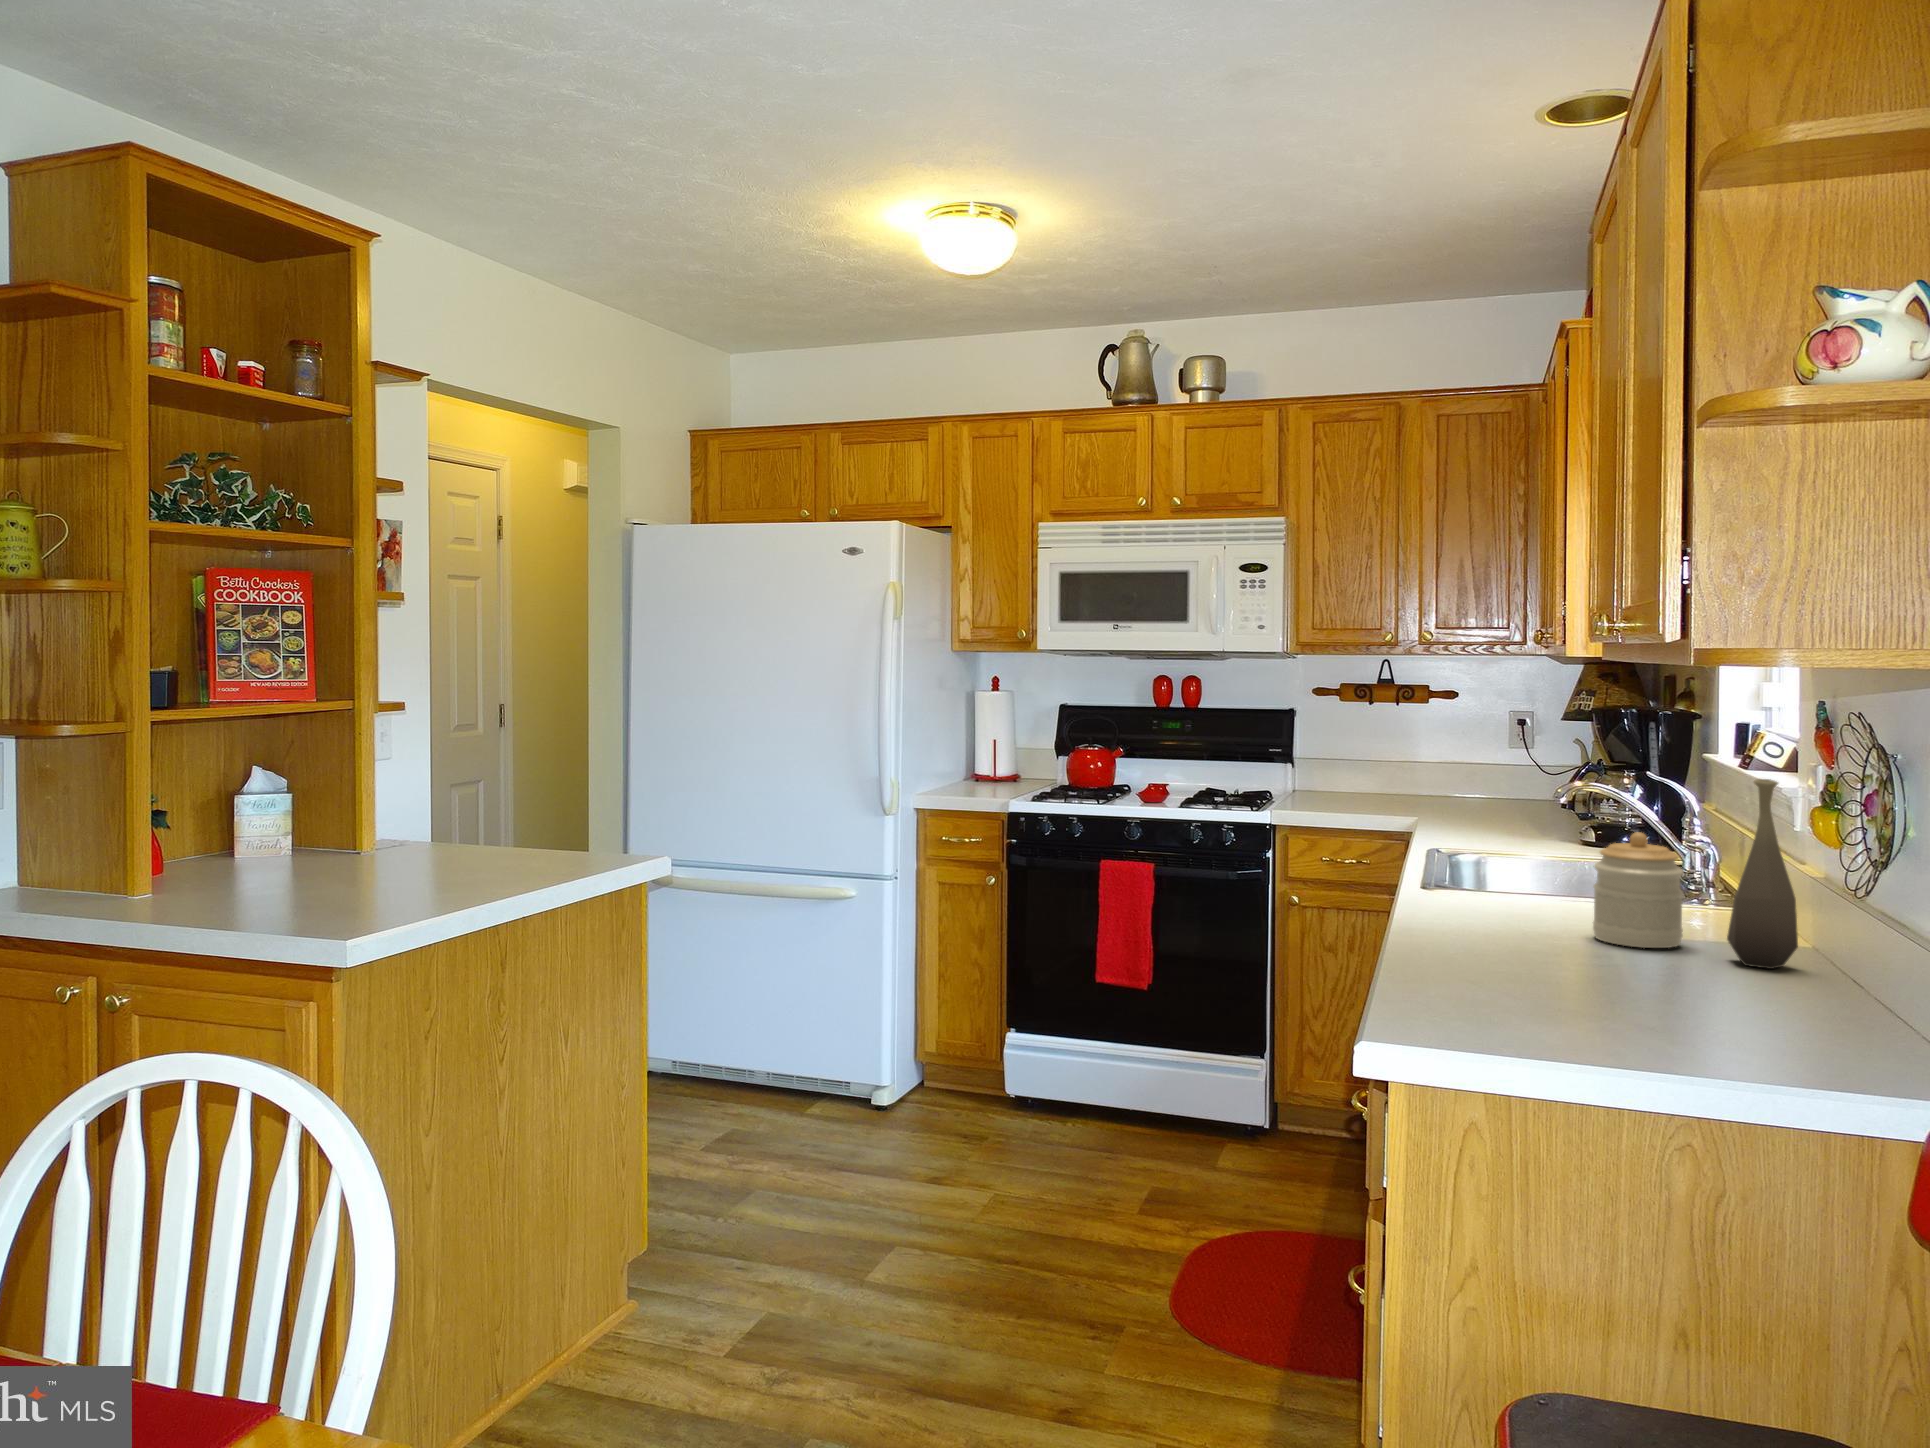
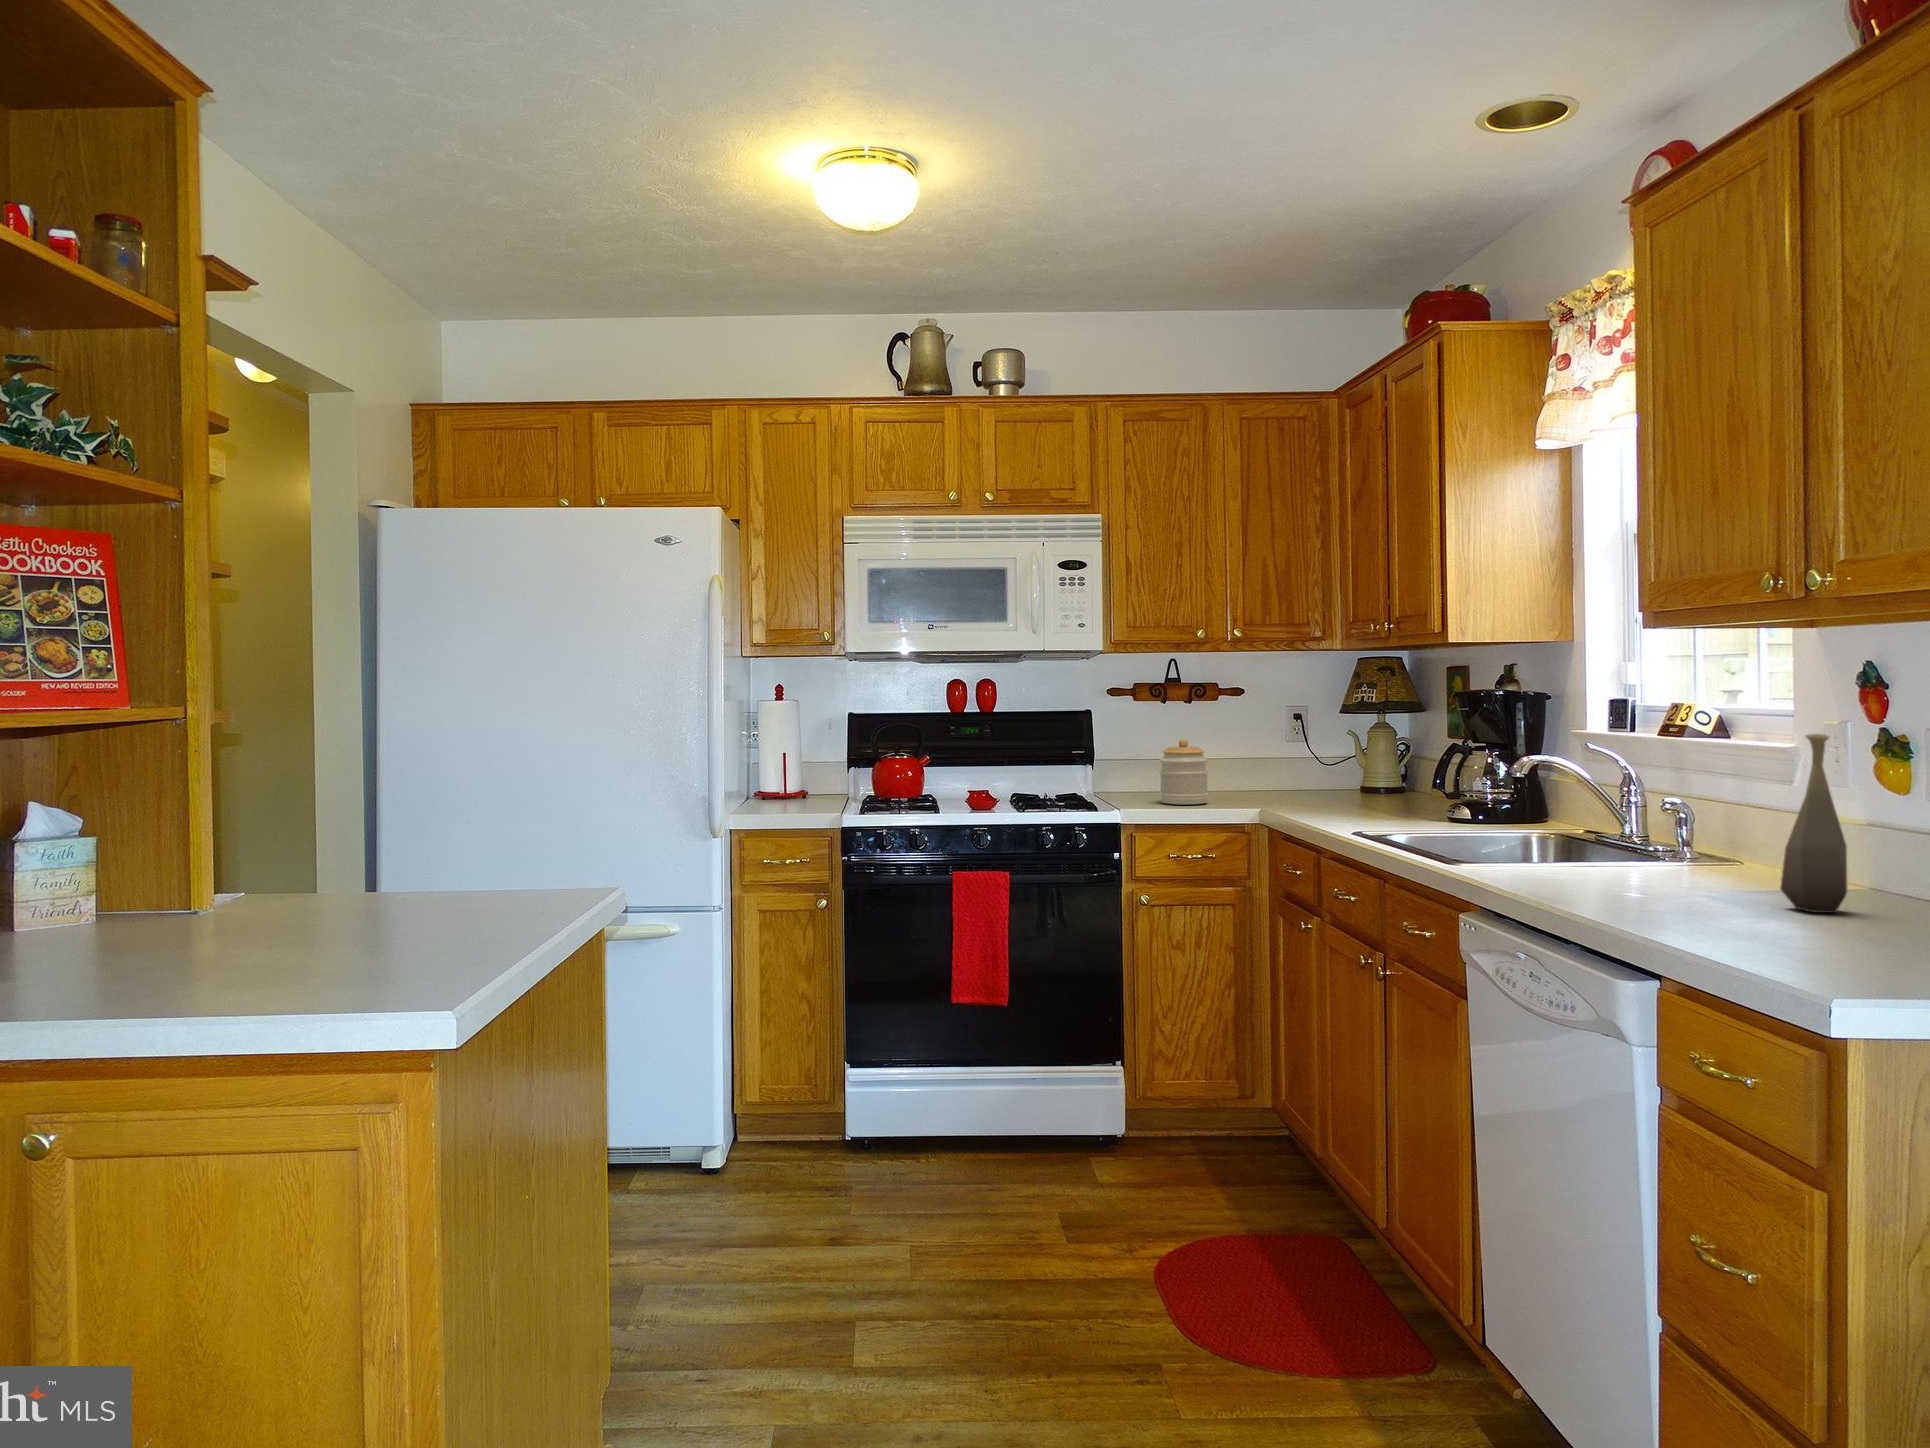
jar: present [1593,832,1684,948] -> present [1160,739,1208,804]

